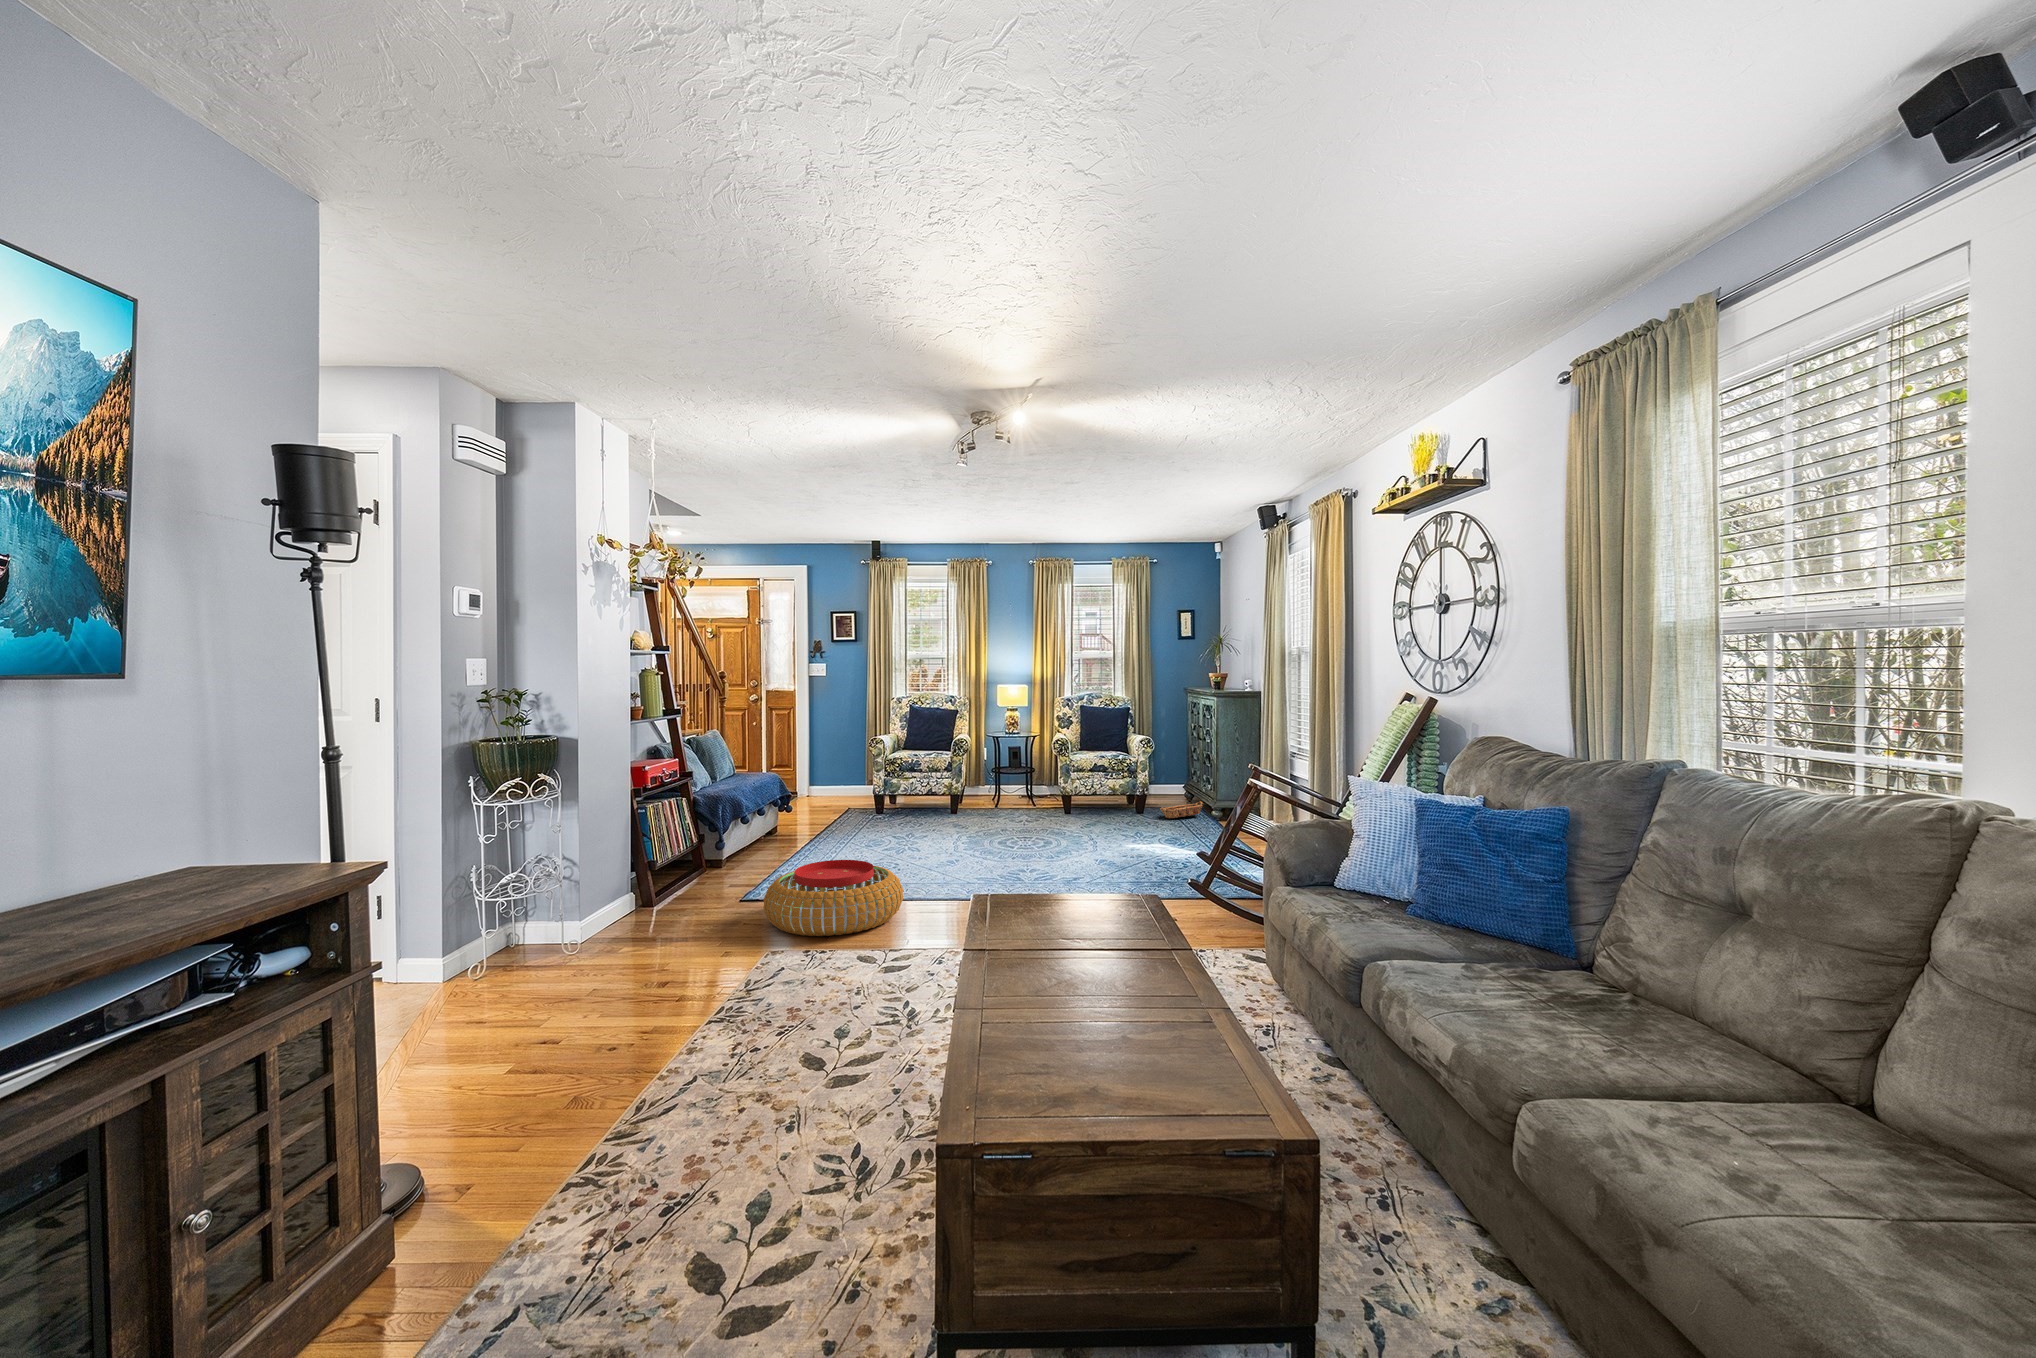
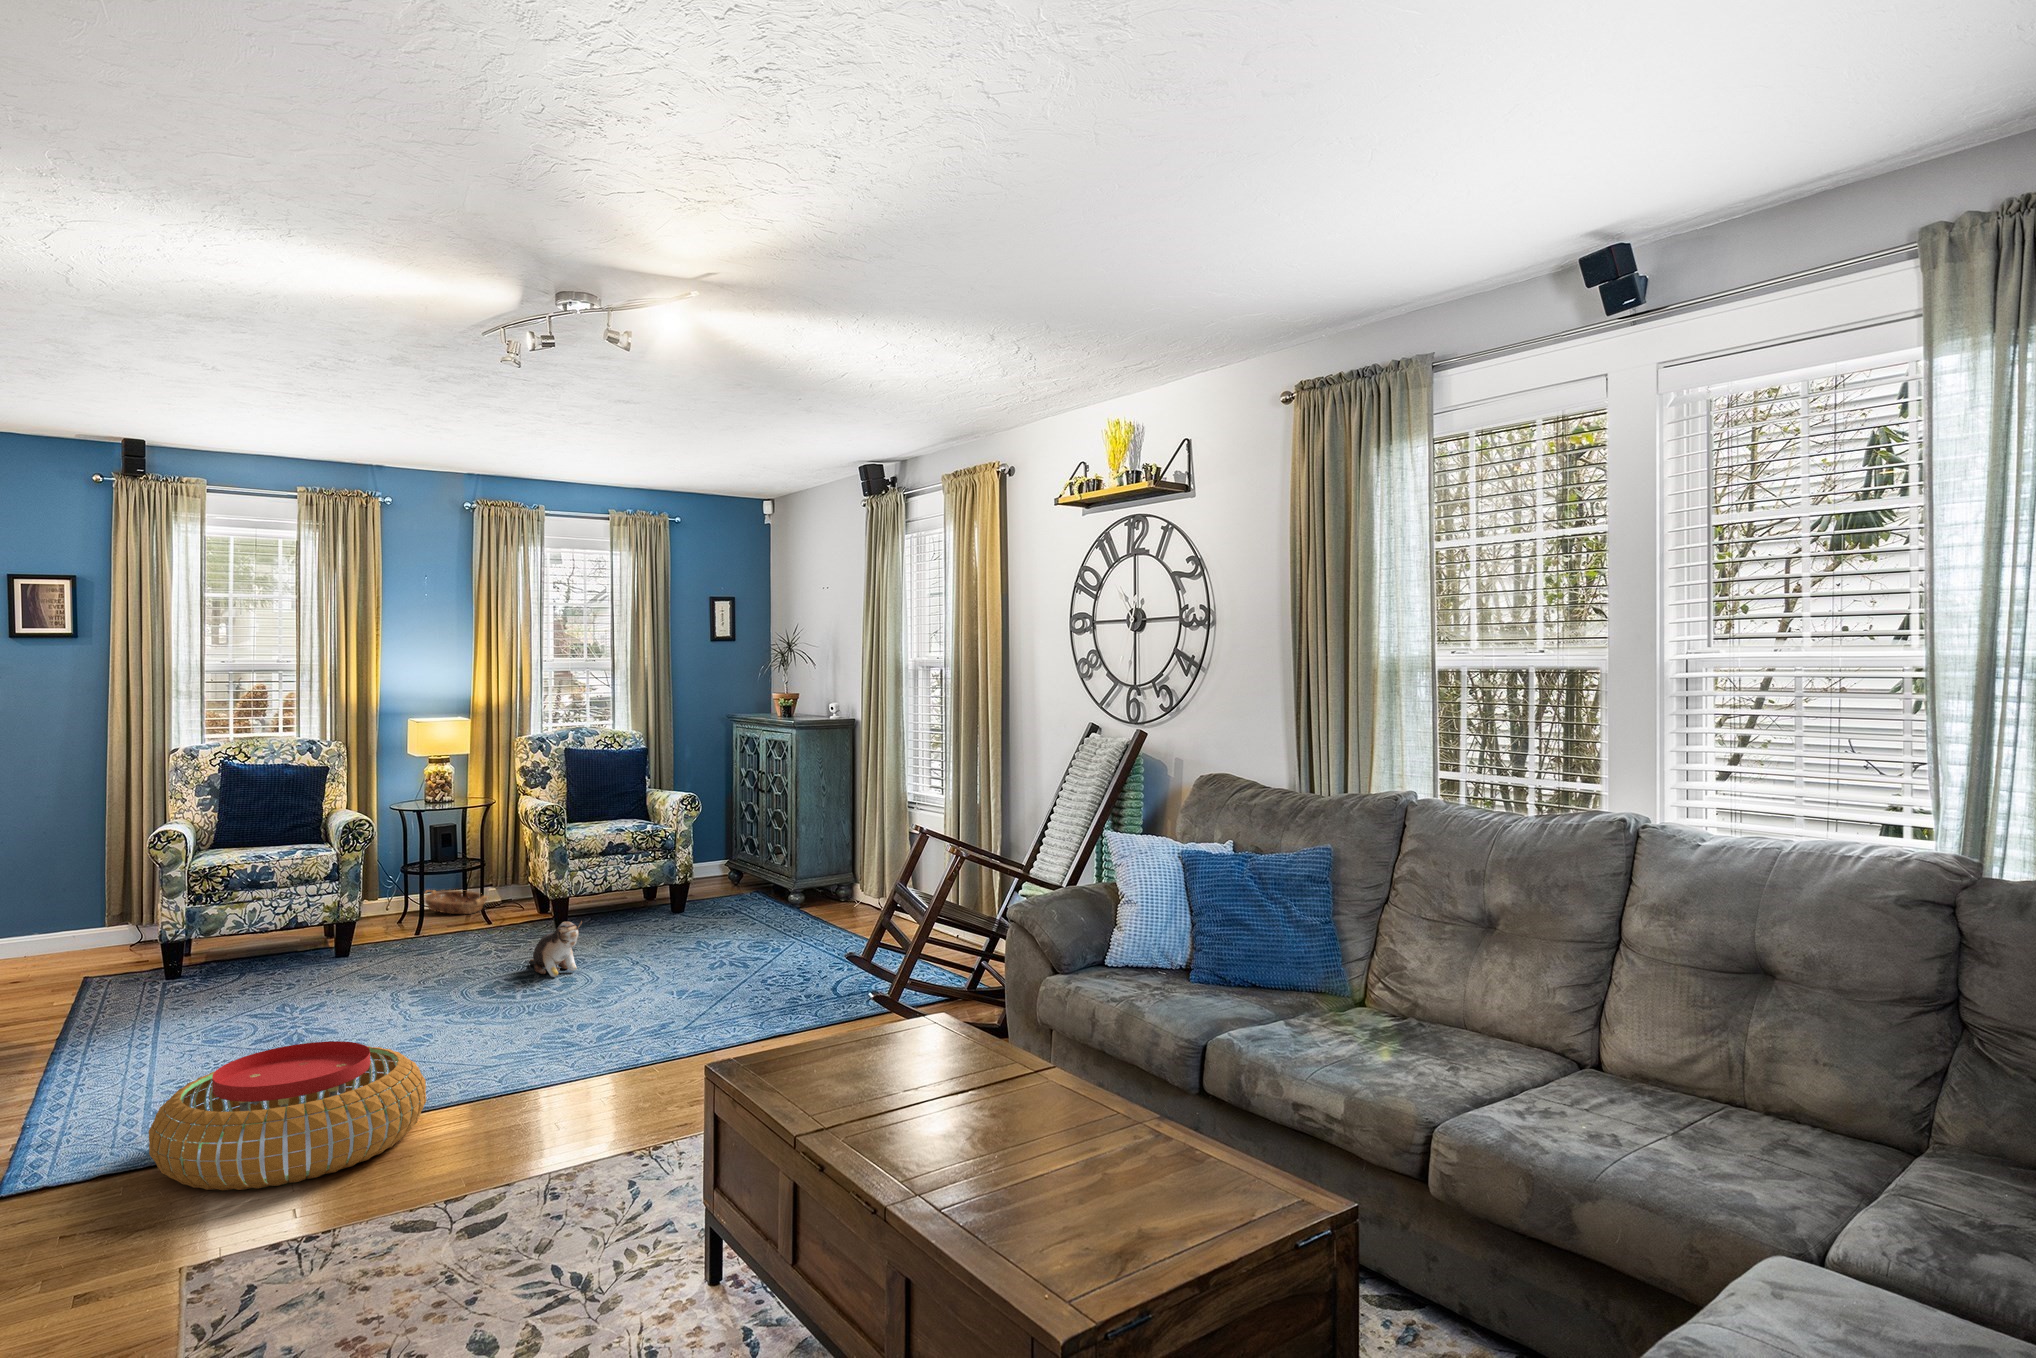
basket: present [1160,801,1203,818] -> present [425,890,488,914]
plush toy: none [1024,812,1048,847] -> present [529,921,582,977]

